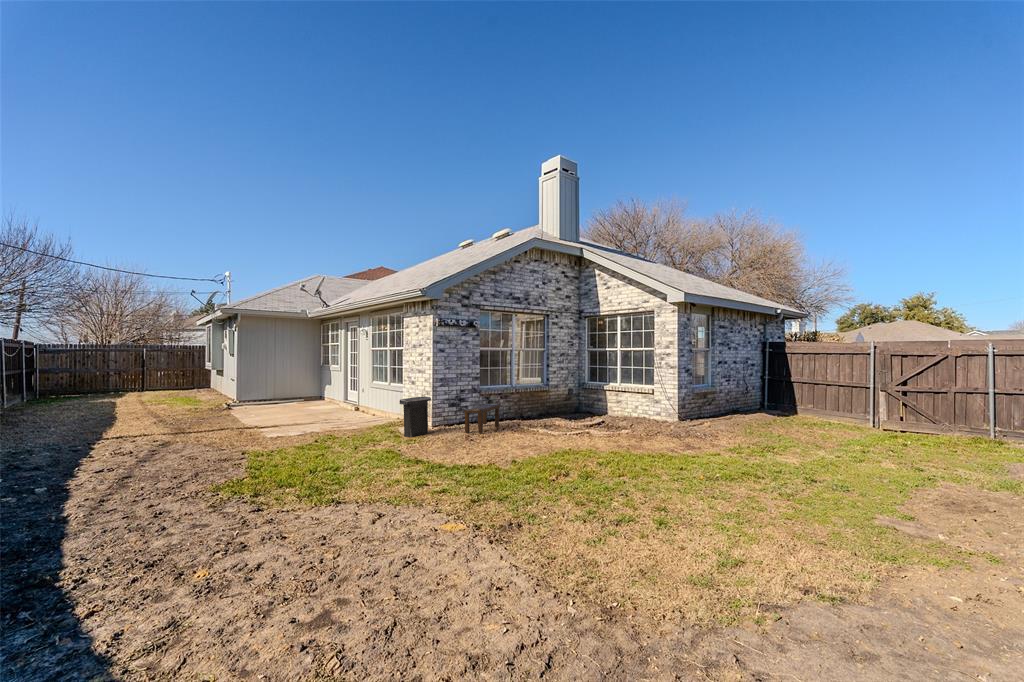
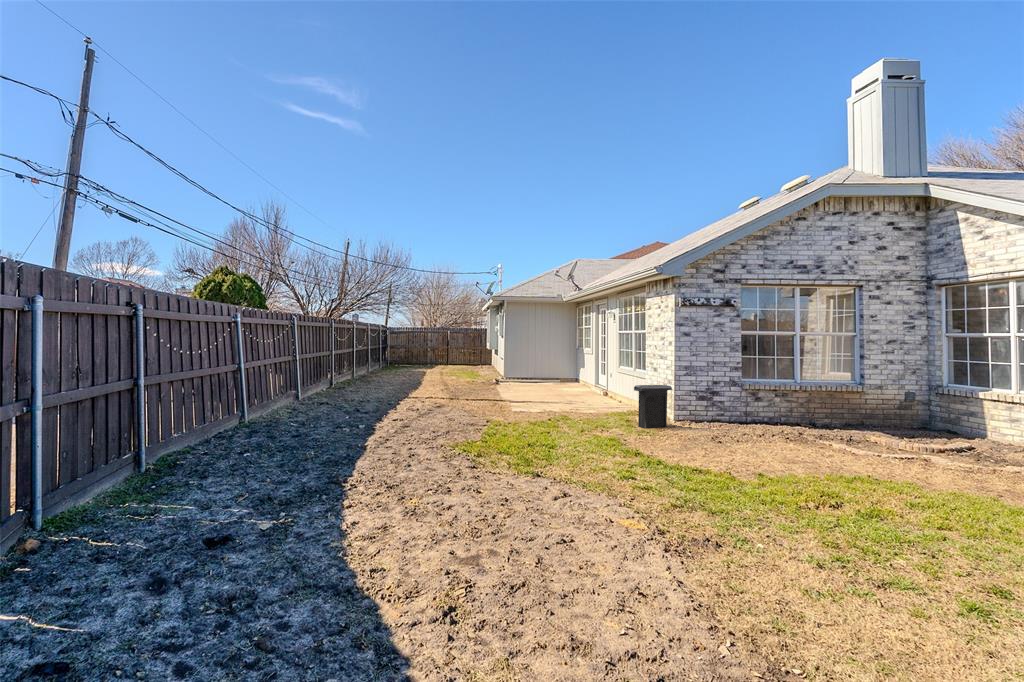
bench: present [464,404,500,434] -> none [711,402,762,436]

